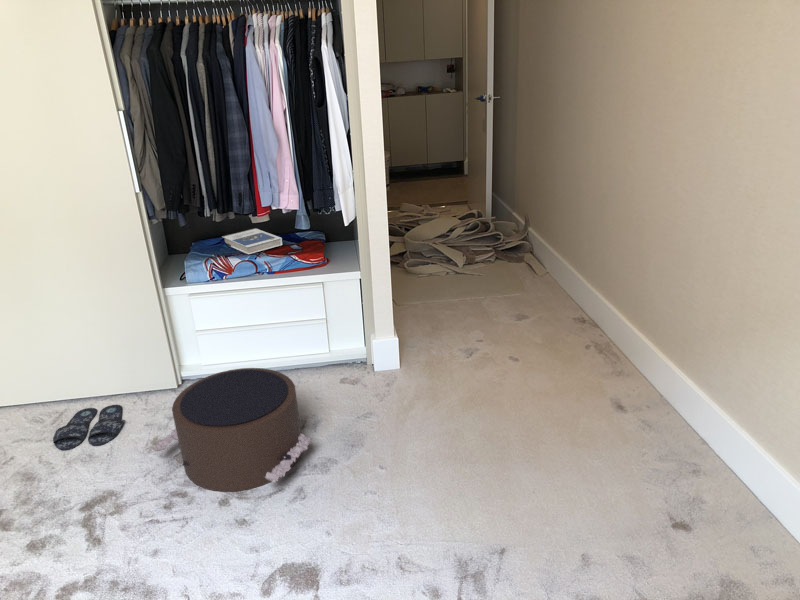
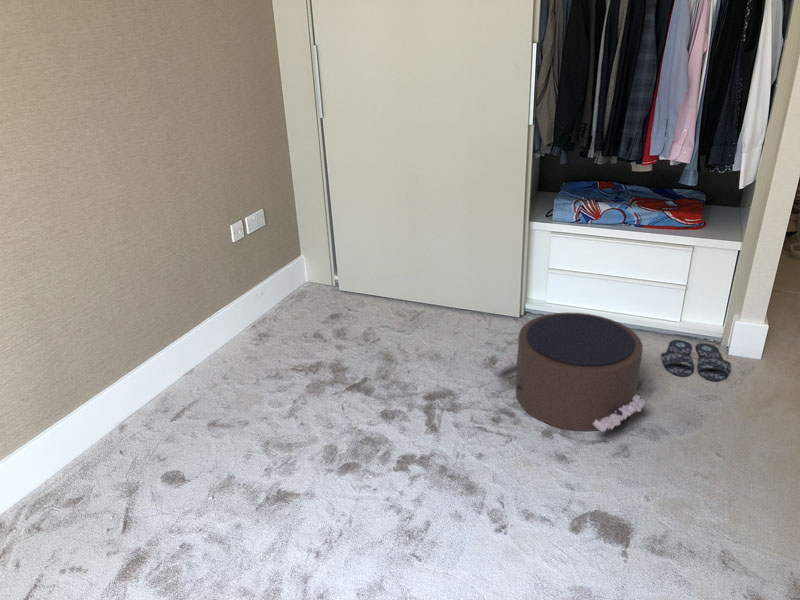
hardback book: present [222,228,282,254] -> none [595,177,659,202]
slippers: present [53,405,125,450] -> present [661,340,730,381]

